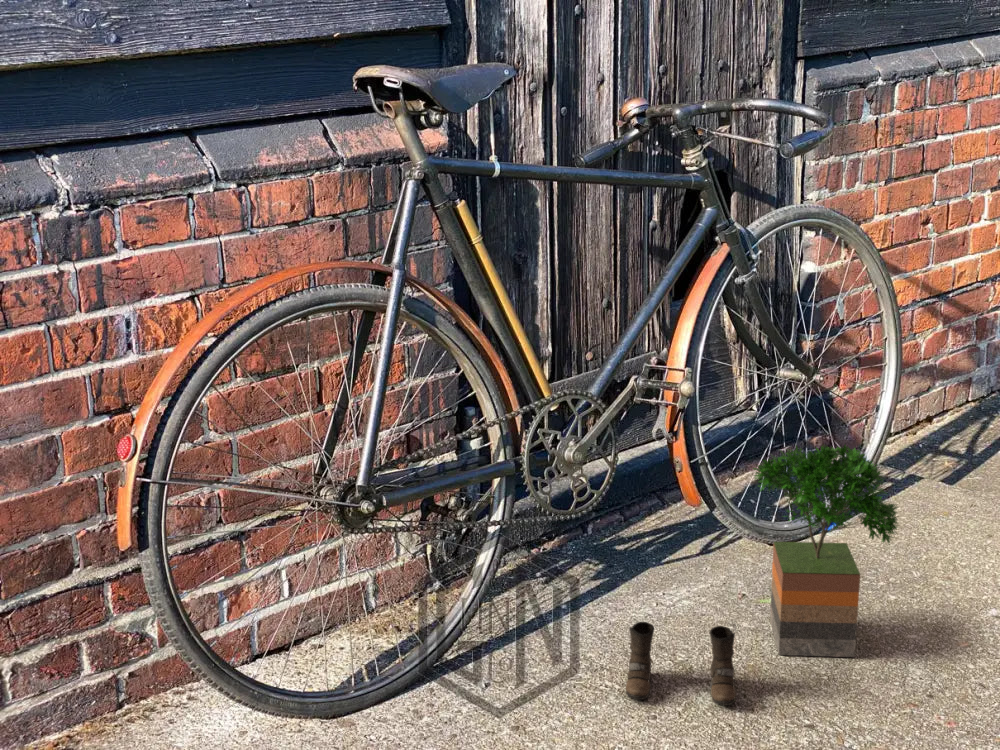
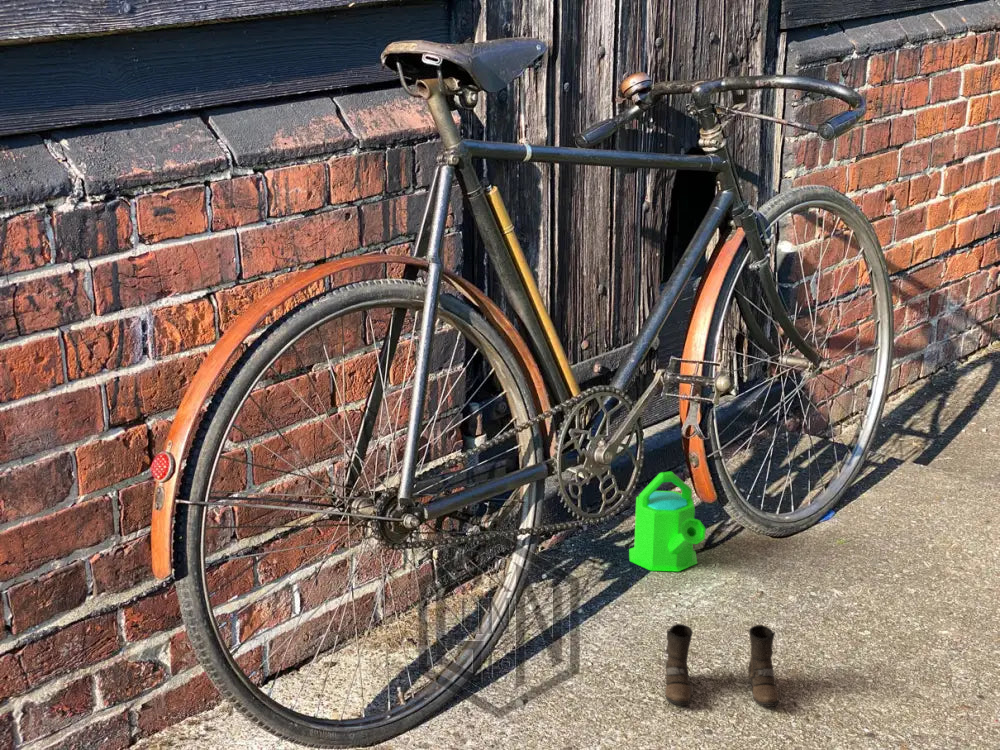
potted tree: present [754,445,898,657] -> none [777,433,934,651]
watering can: none [628,479,695,576] -> present [629,472,706,571]

